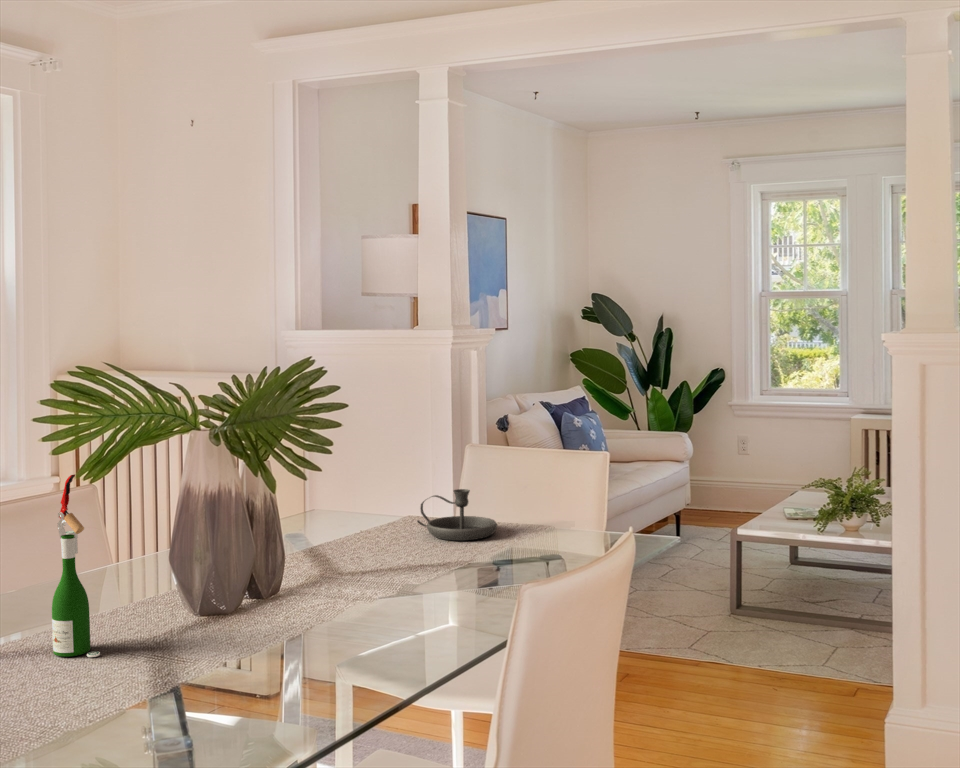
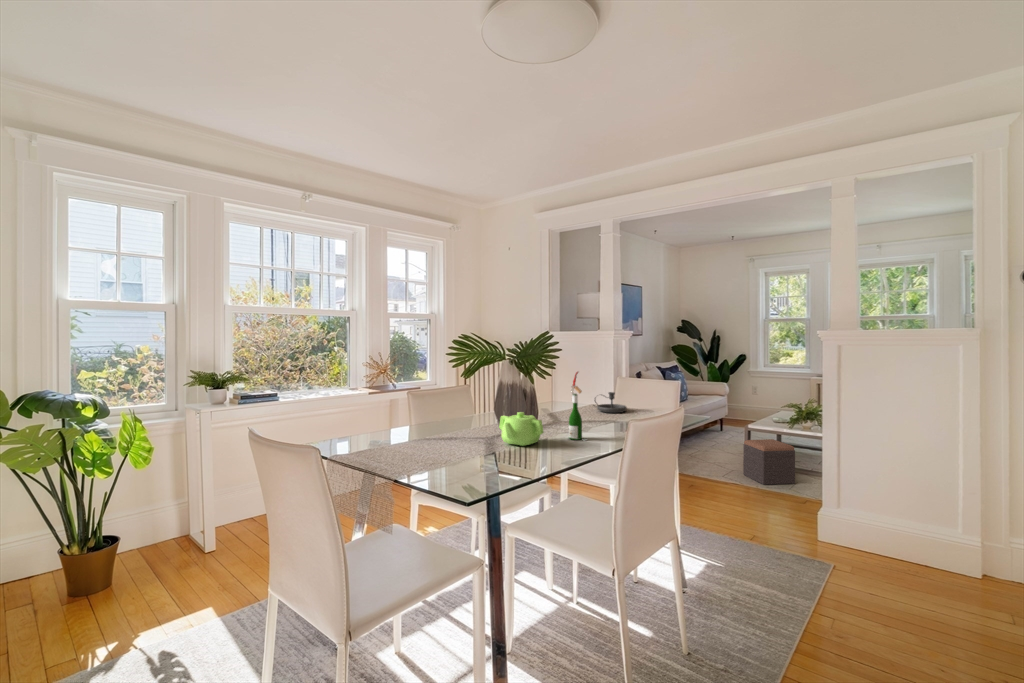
wine bottle: present [52,474,100,657] -> present [569,372,587,441]
footstool: none [731,559,833,660] -> present [743,439,795,485]
teapot: none [184,571,305,662] -> present [499,412,544,446]

